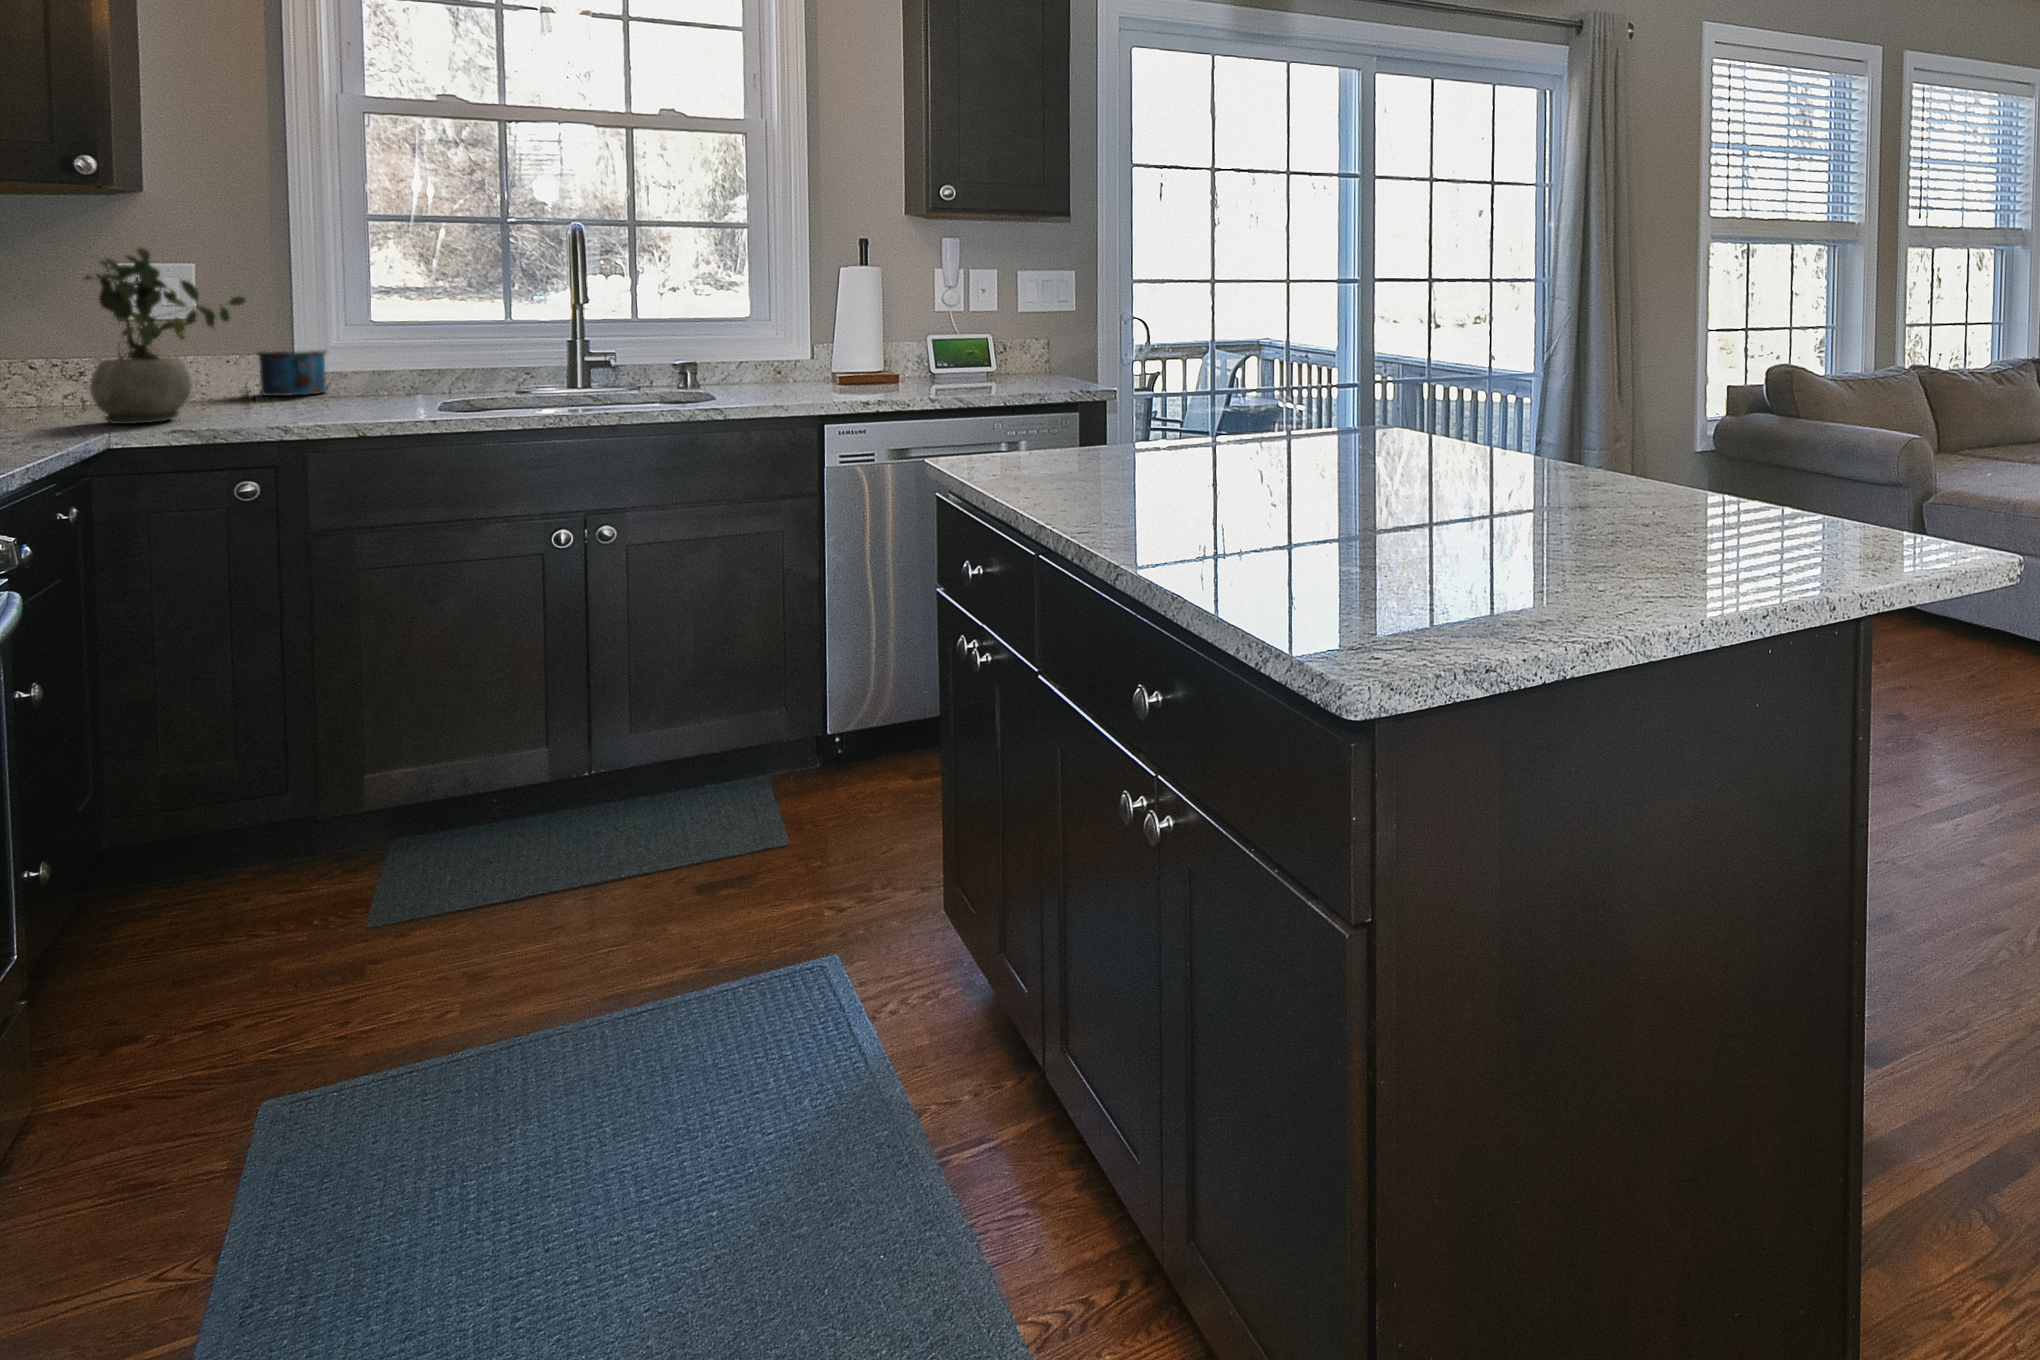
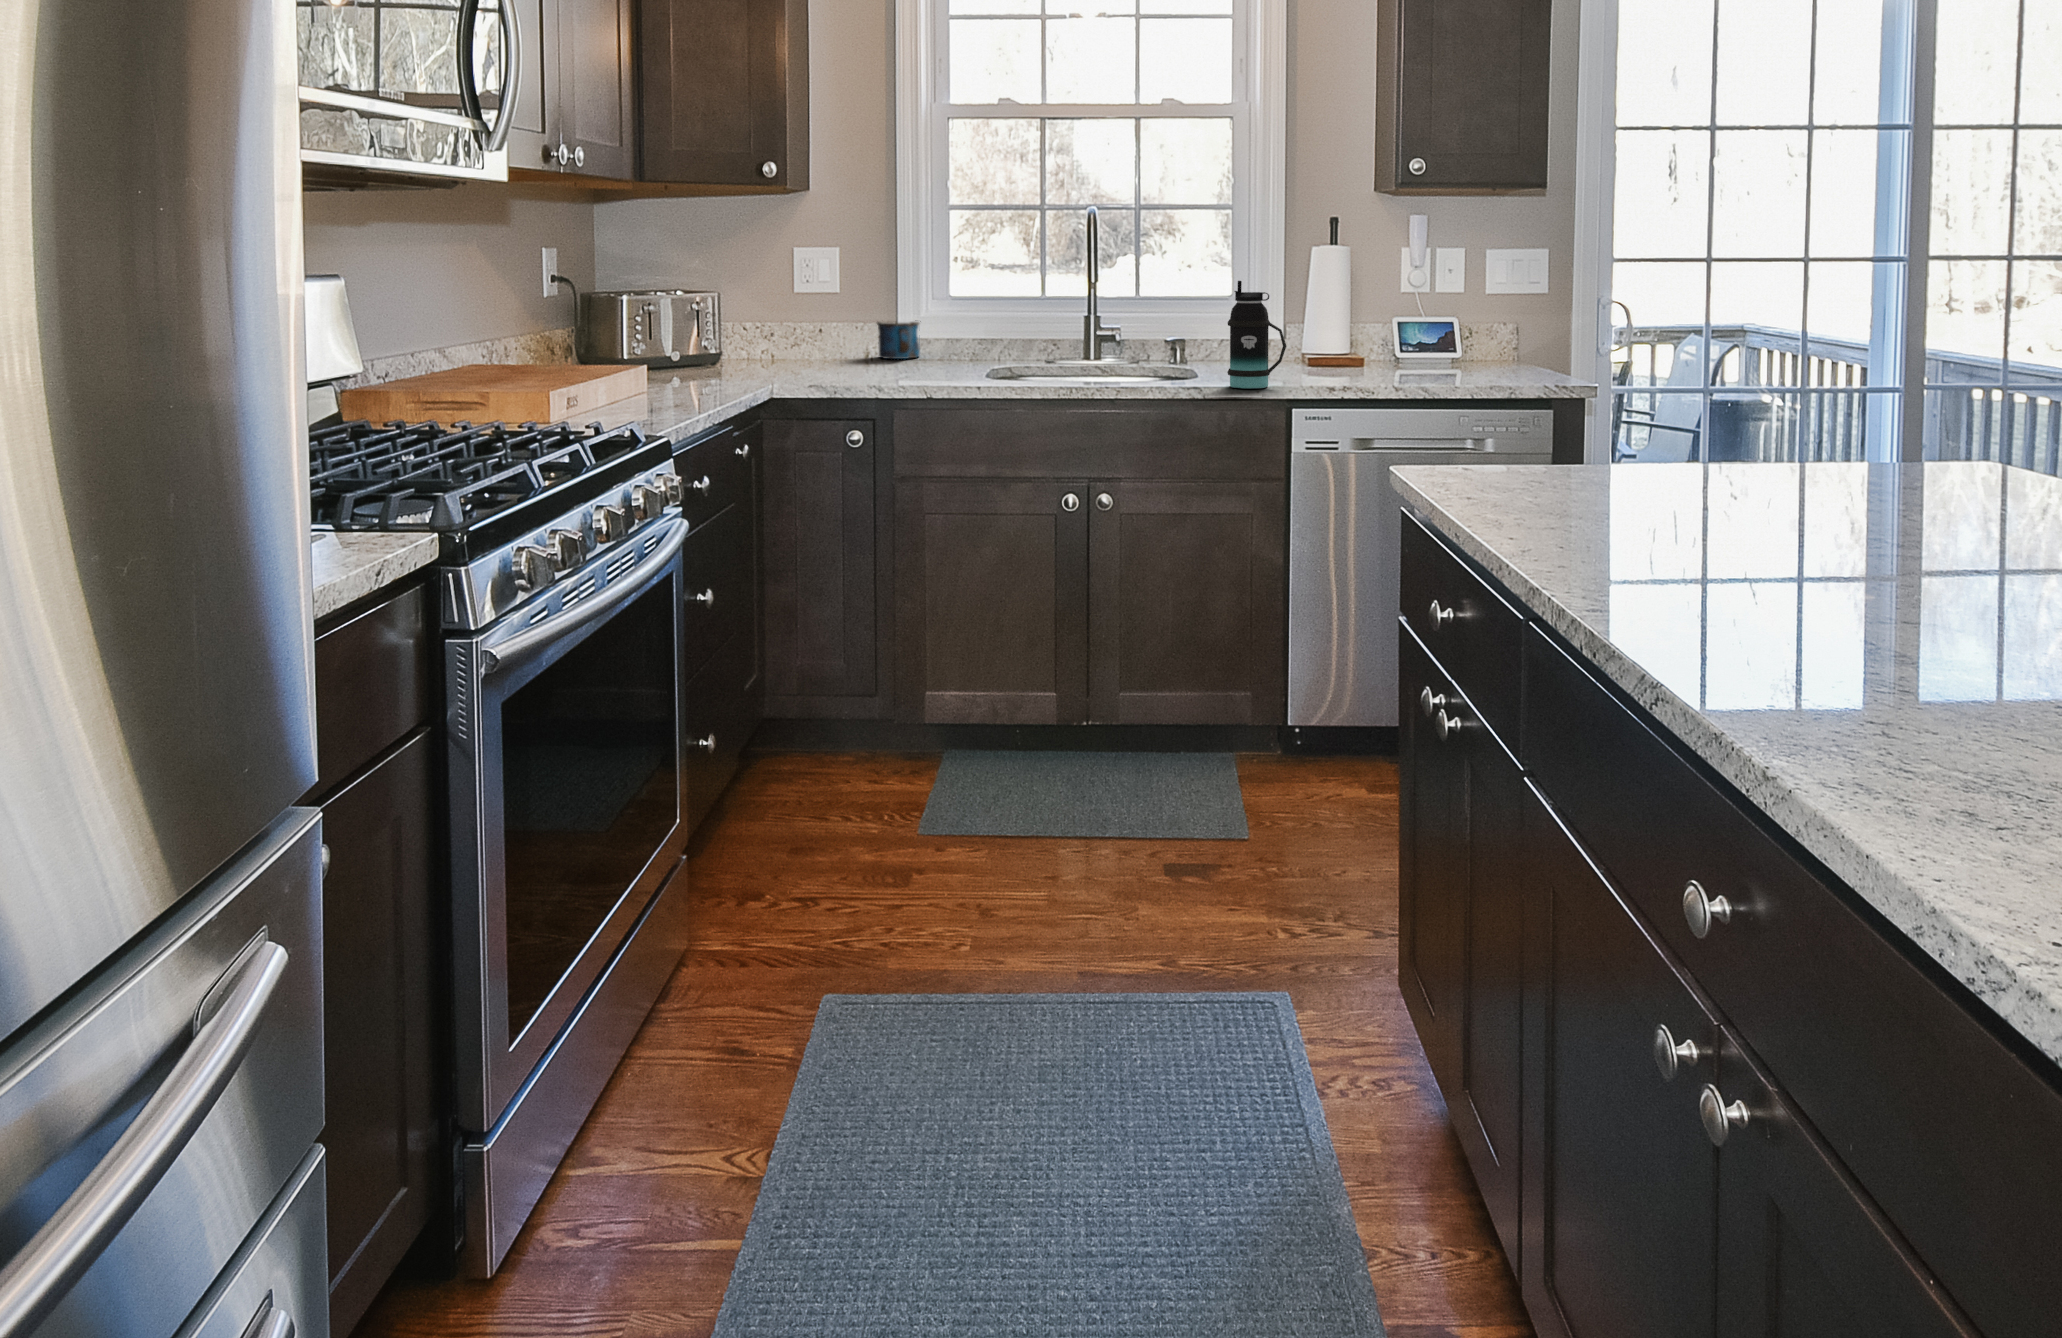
potted plant: present [84,248,246,424] -> none [766,238,863,379]
bottle: none [750,299,817,406] -> present [1227,281,1286,388]

